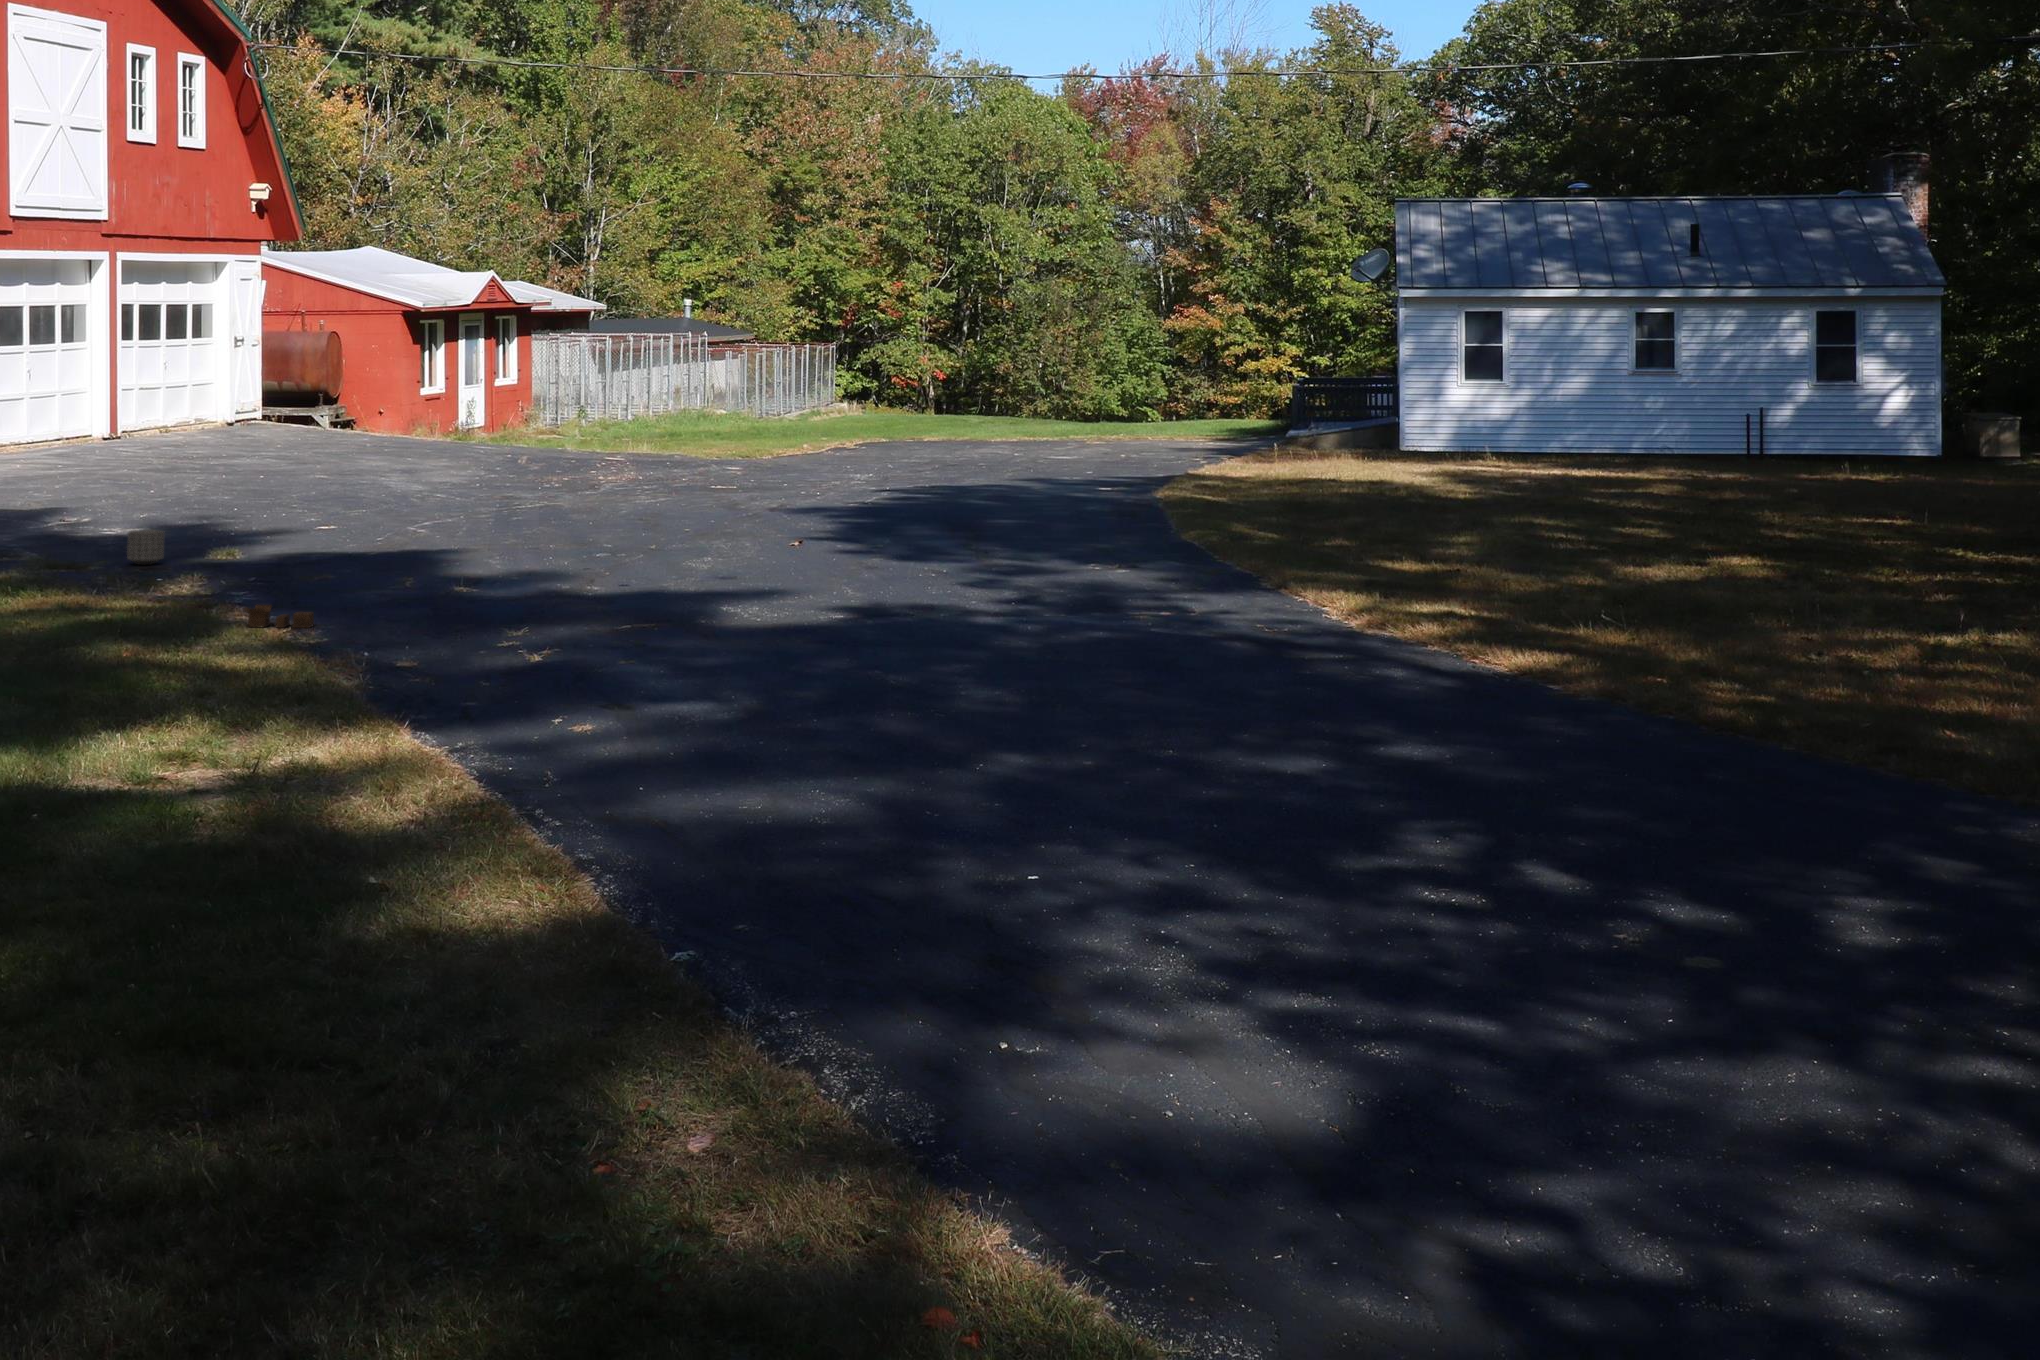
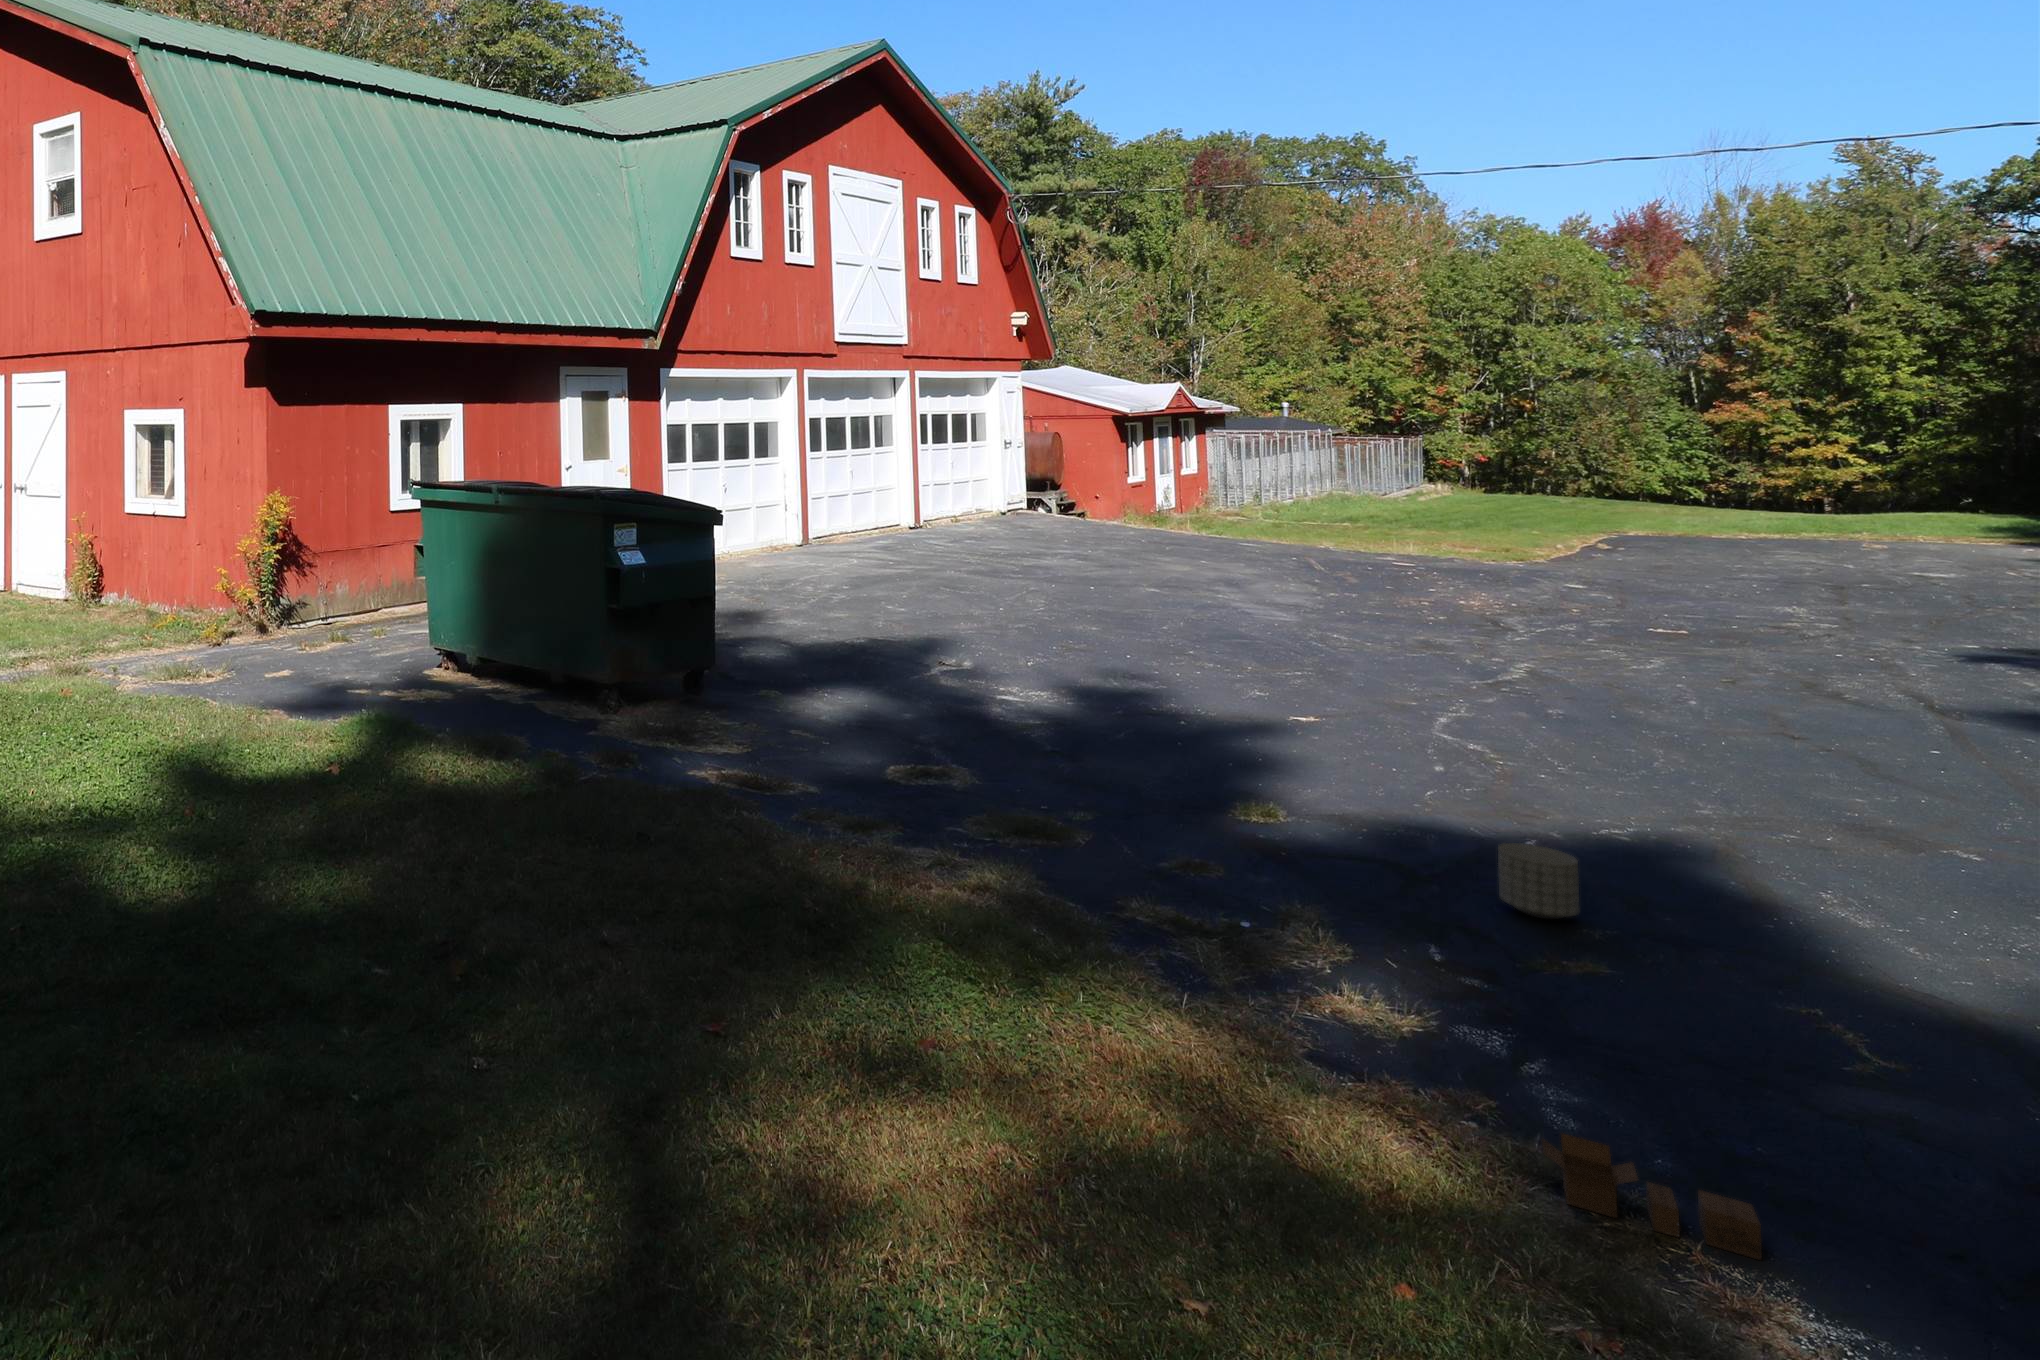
planter: present [127,530,164,565] -> present [1498,843,1579,919]

